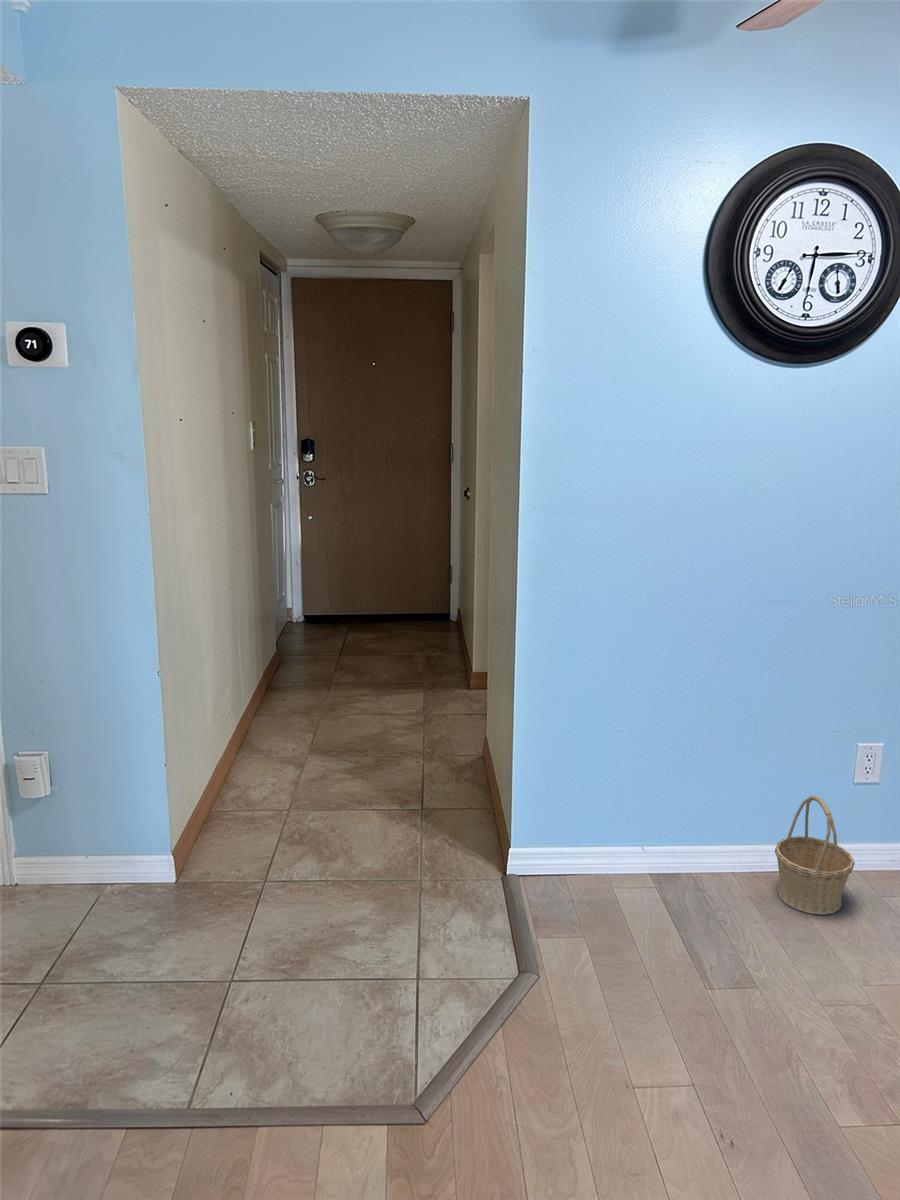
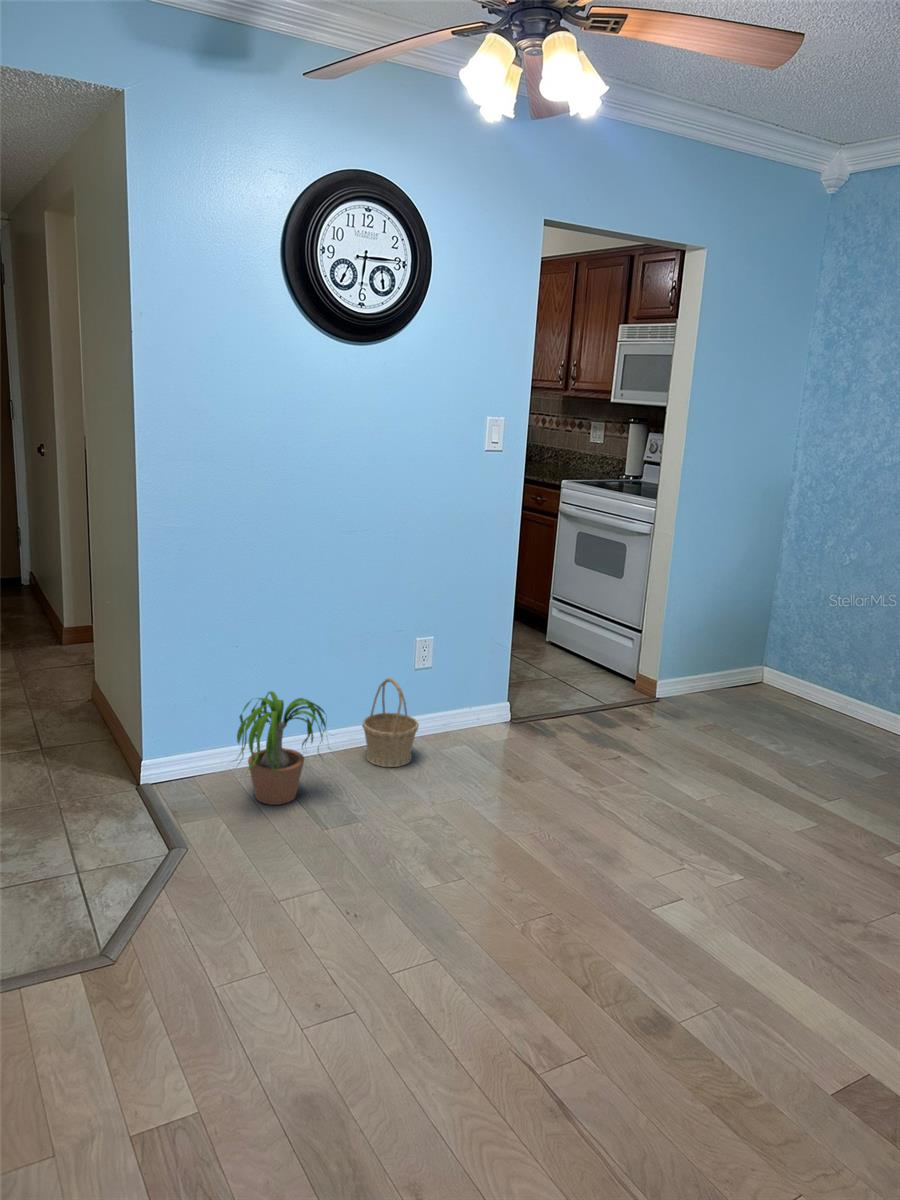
potted plant: none [592,796,744,939] -> present [237,691,326,805]

